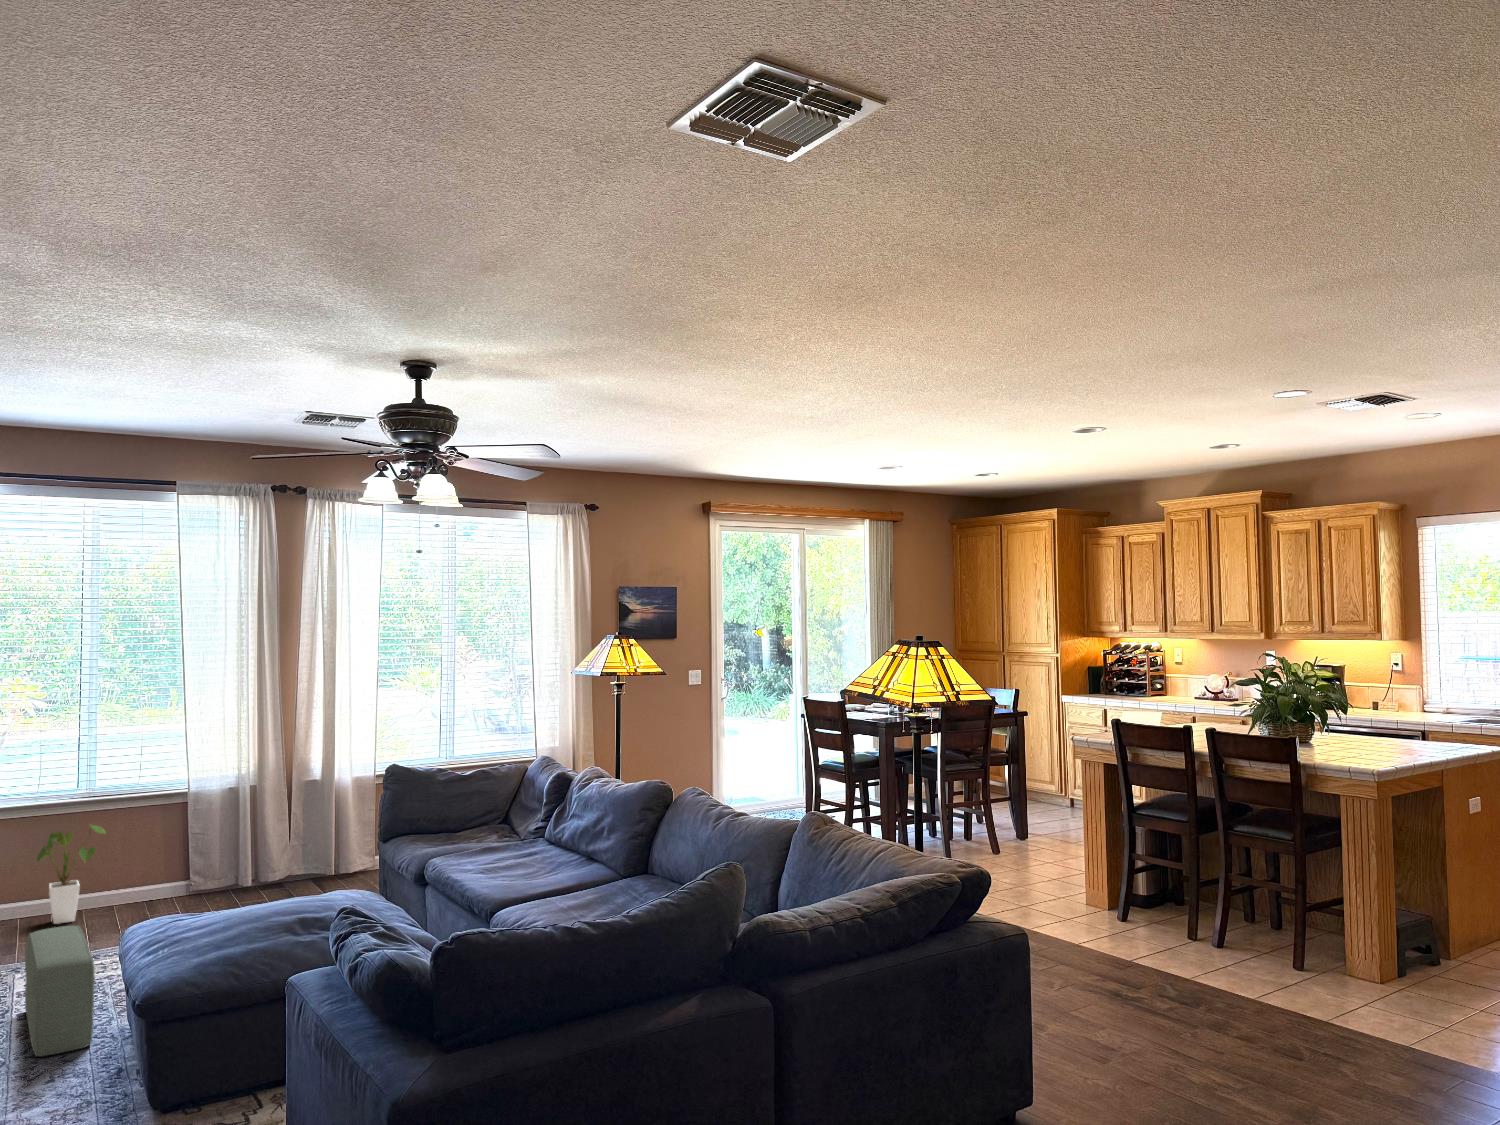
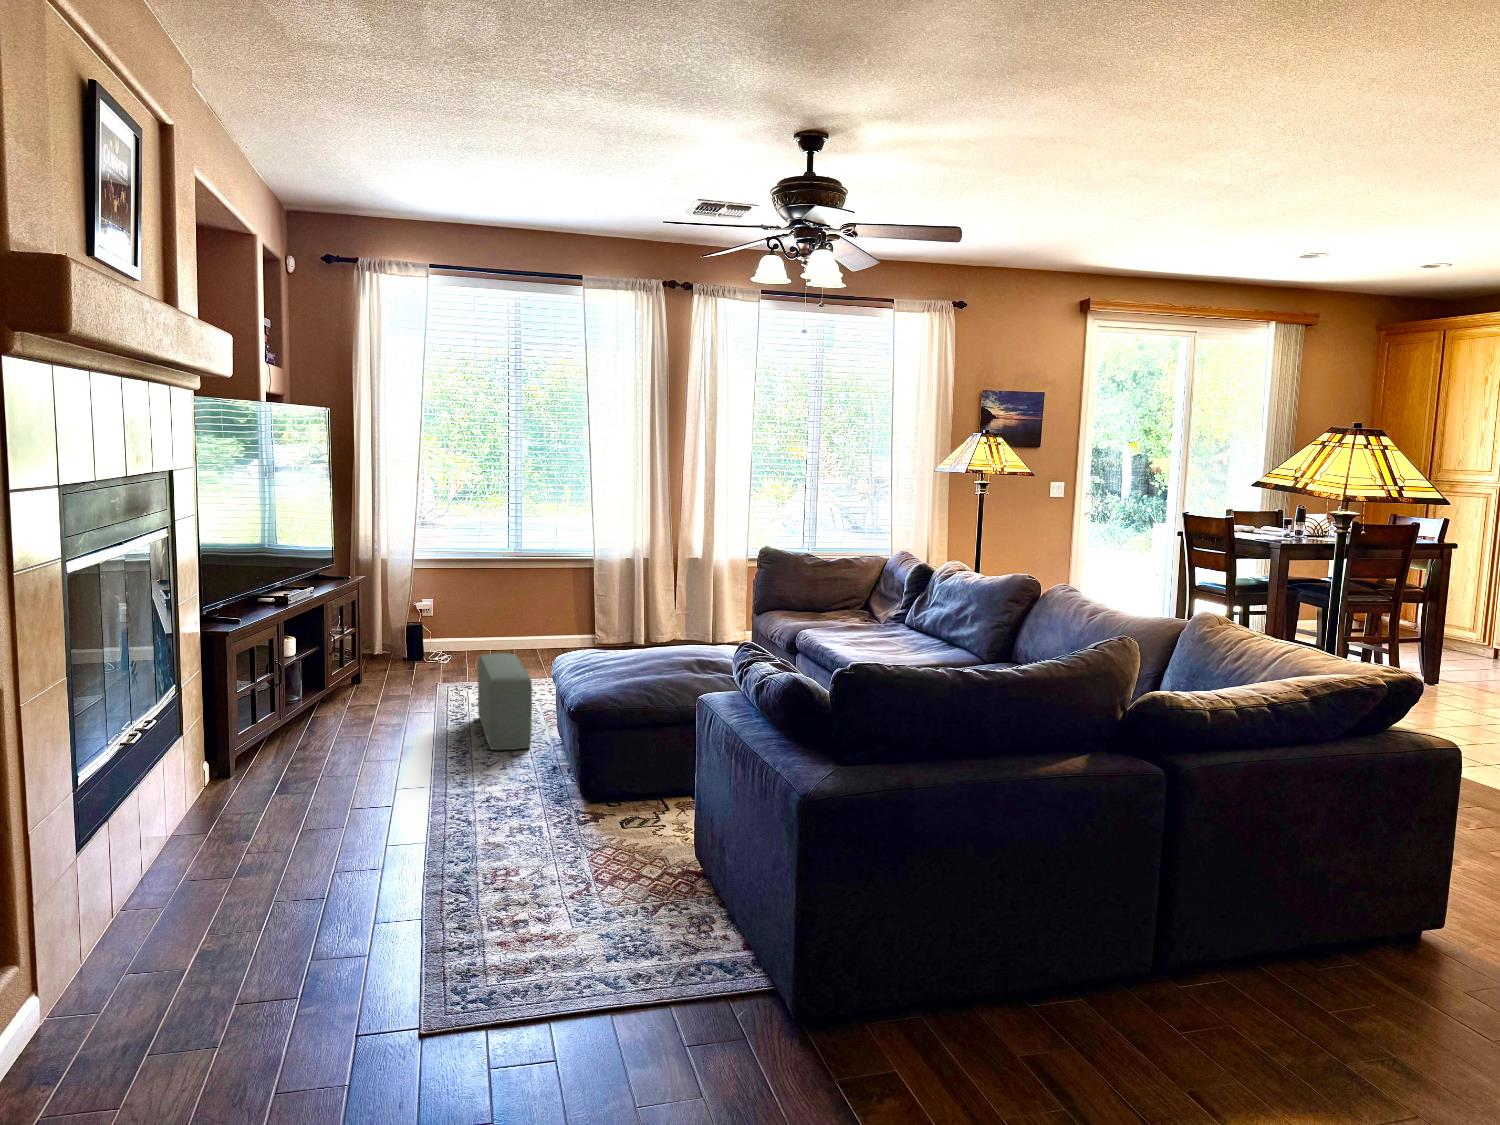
house plant: present [37,825,105,924] -> none [475,578,526,660]

